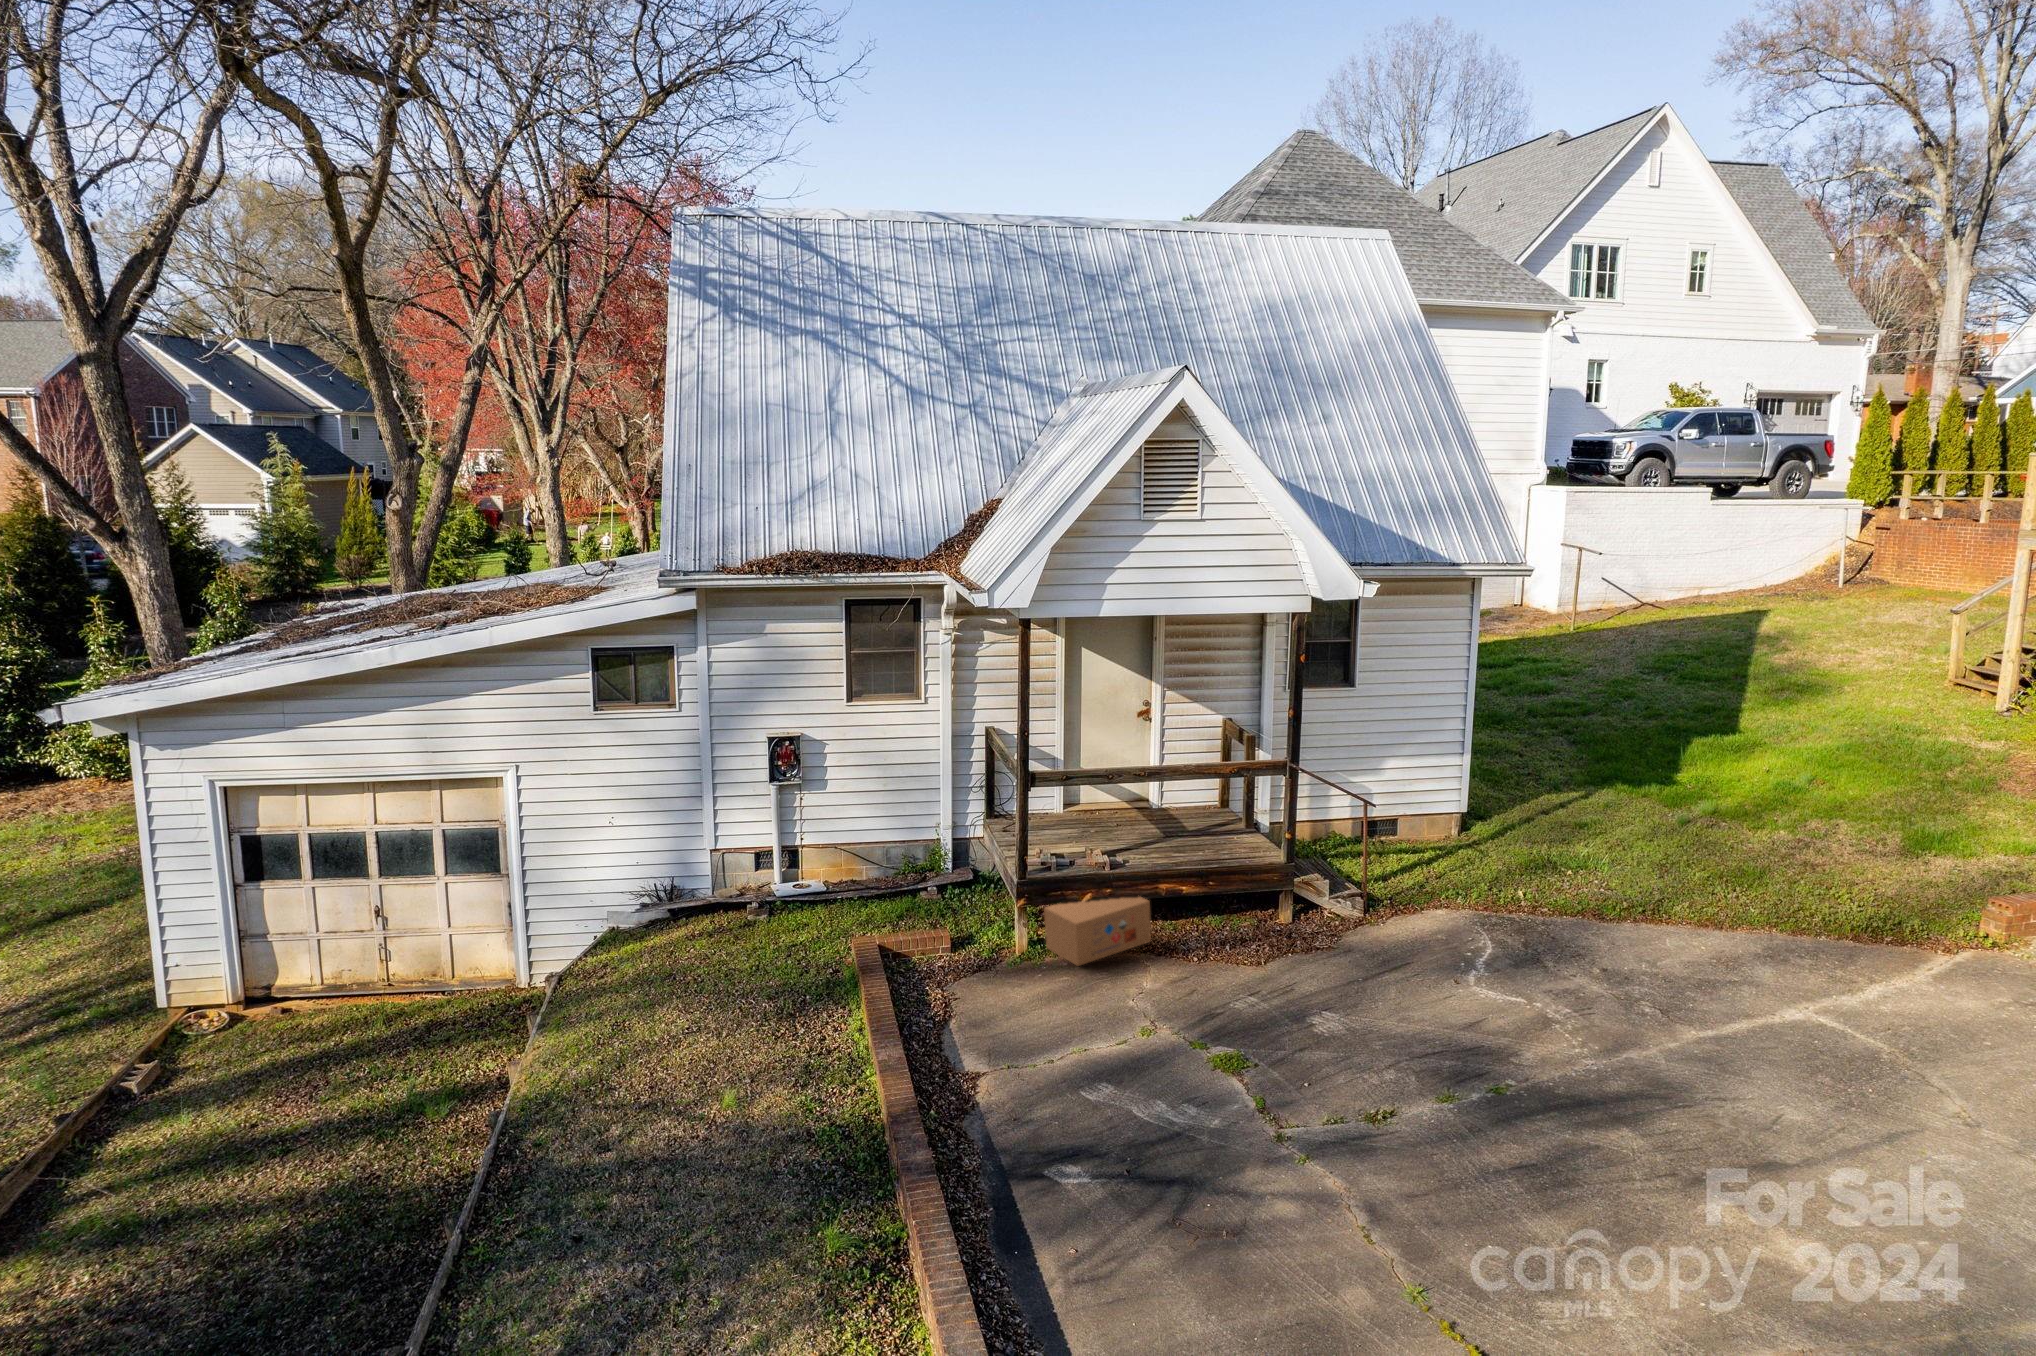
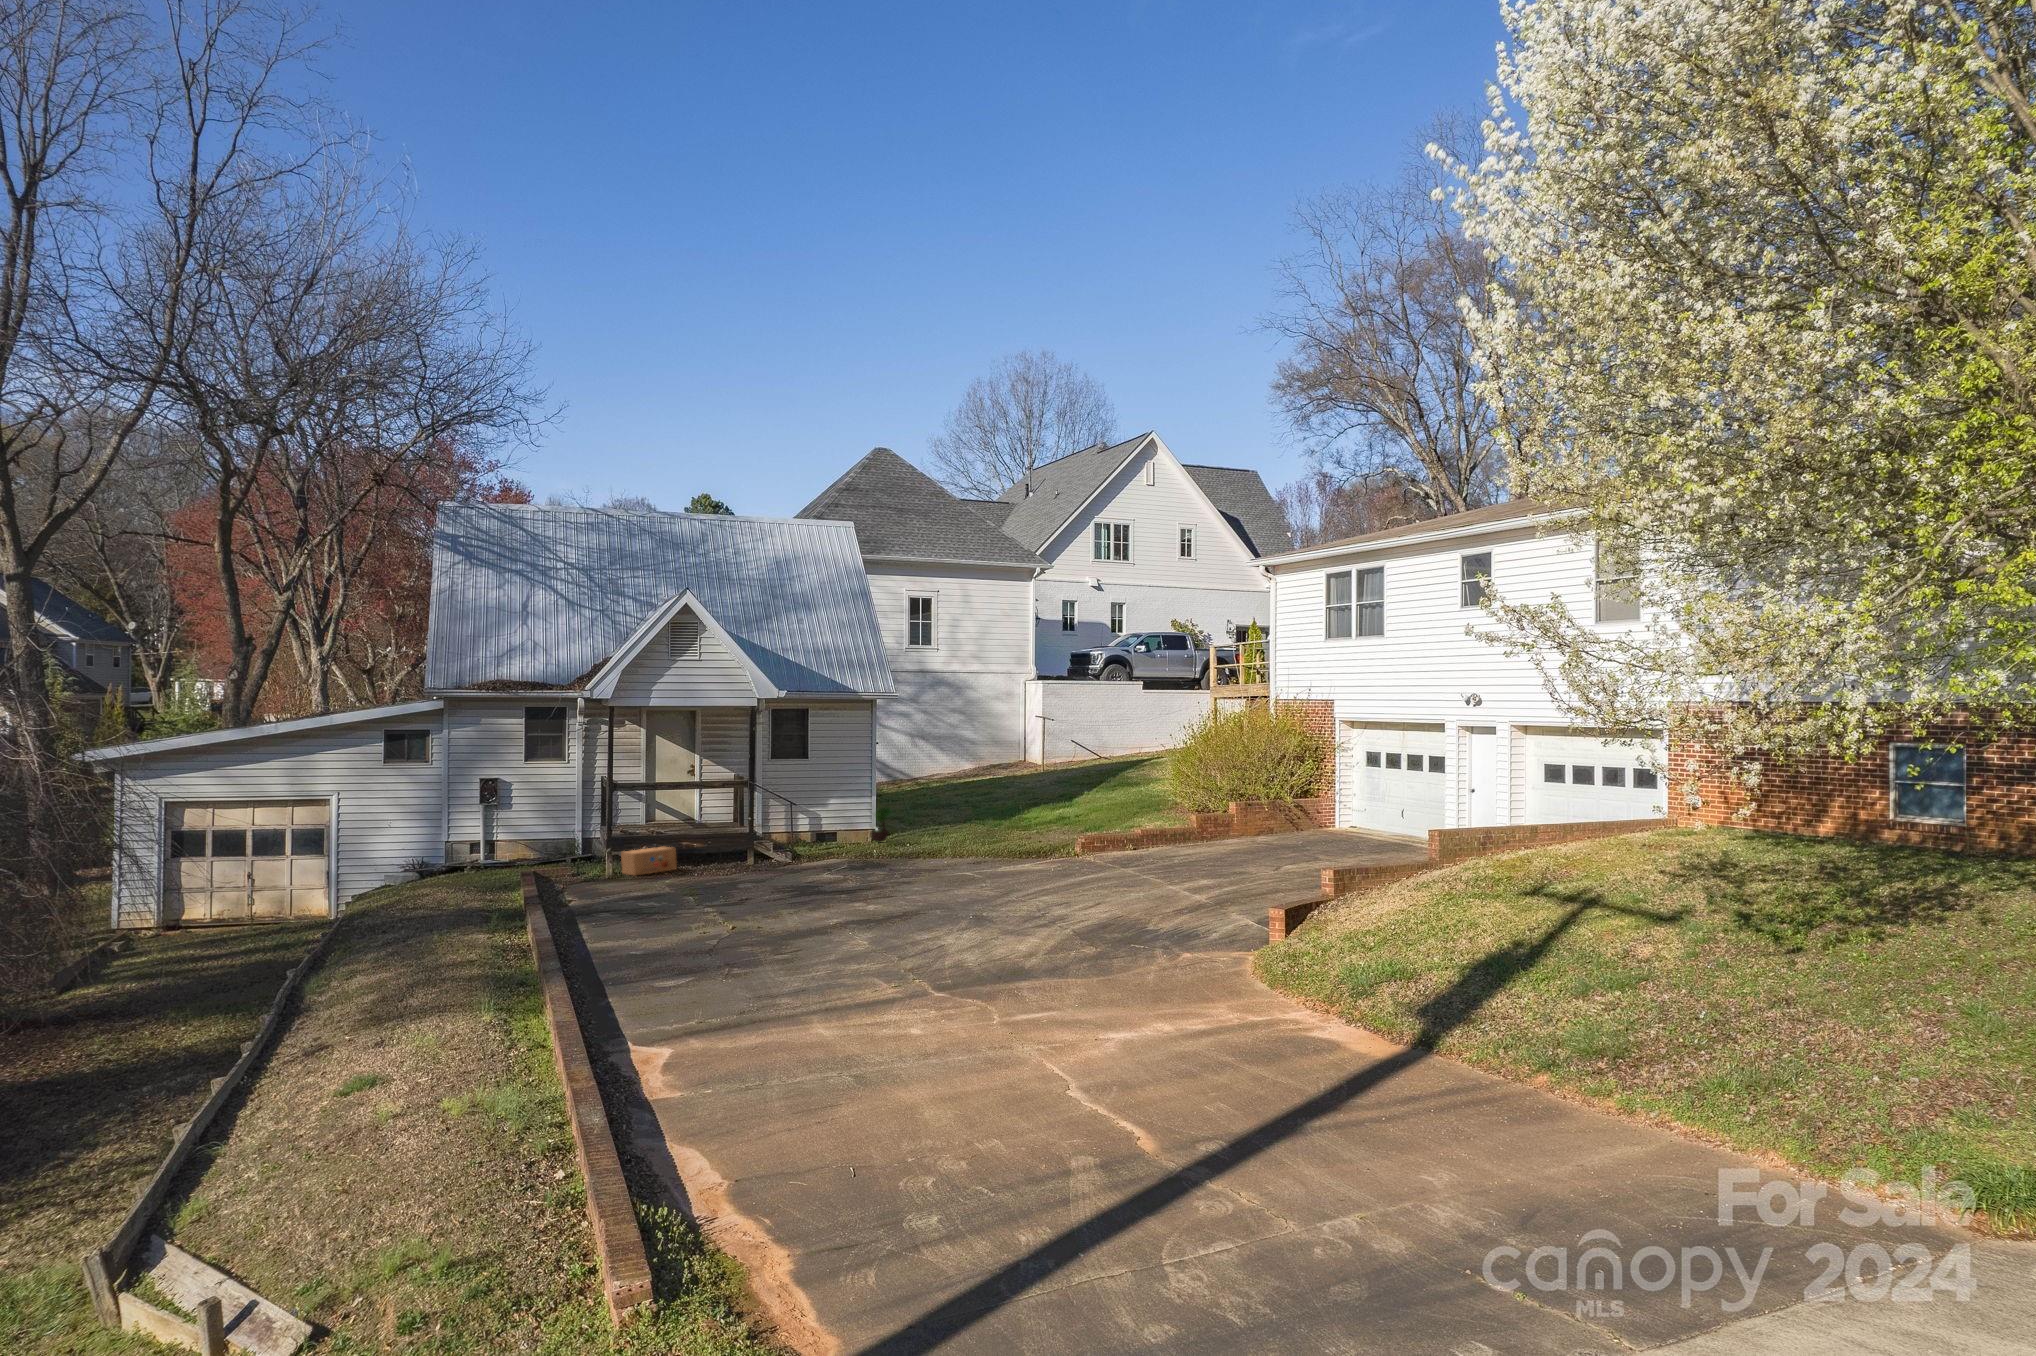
potted tree: none [1456,770,1500,837] -> present [872,808,890,842]

